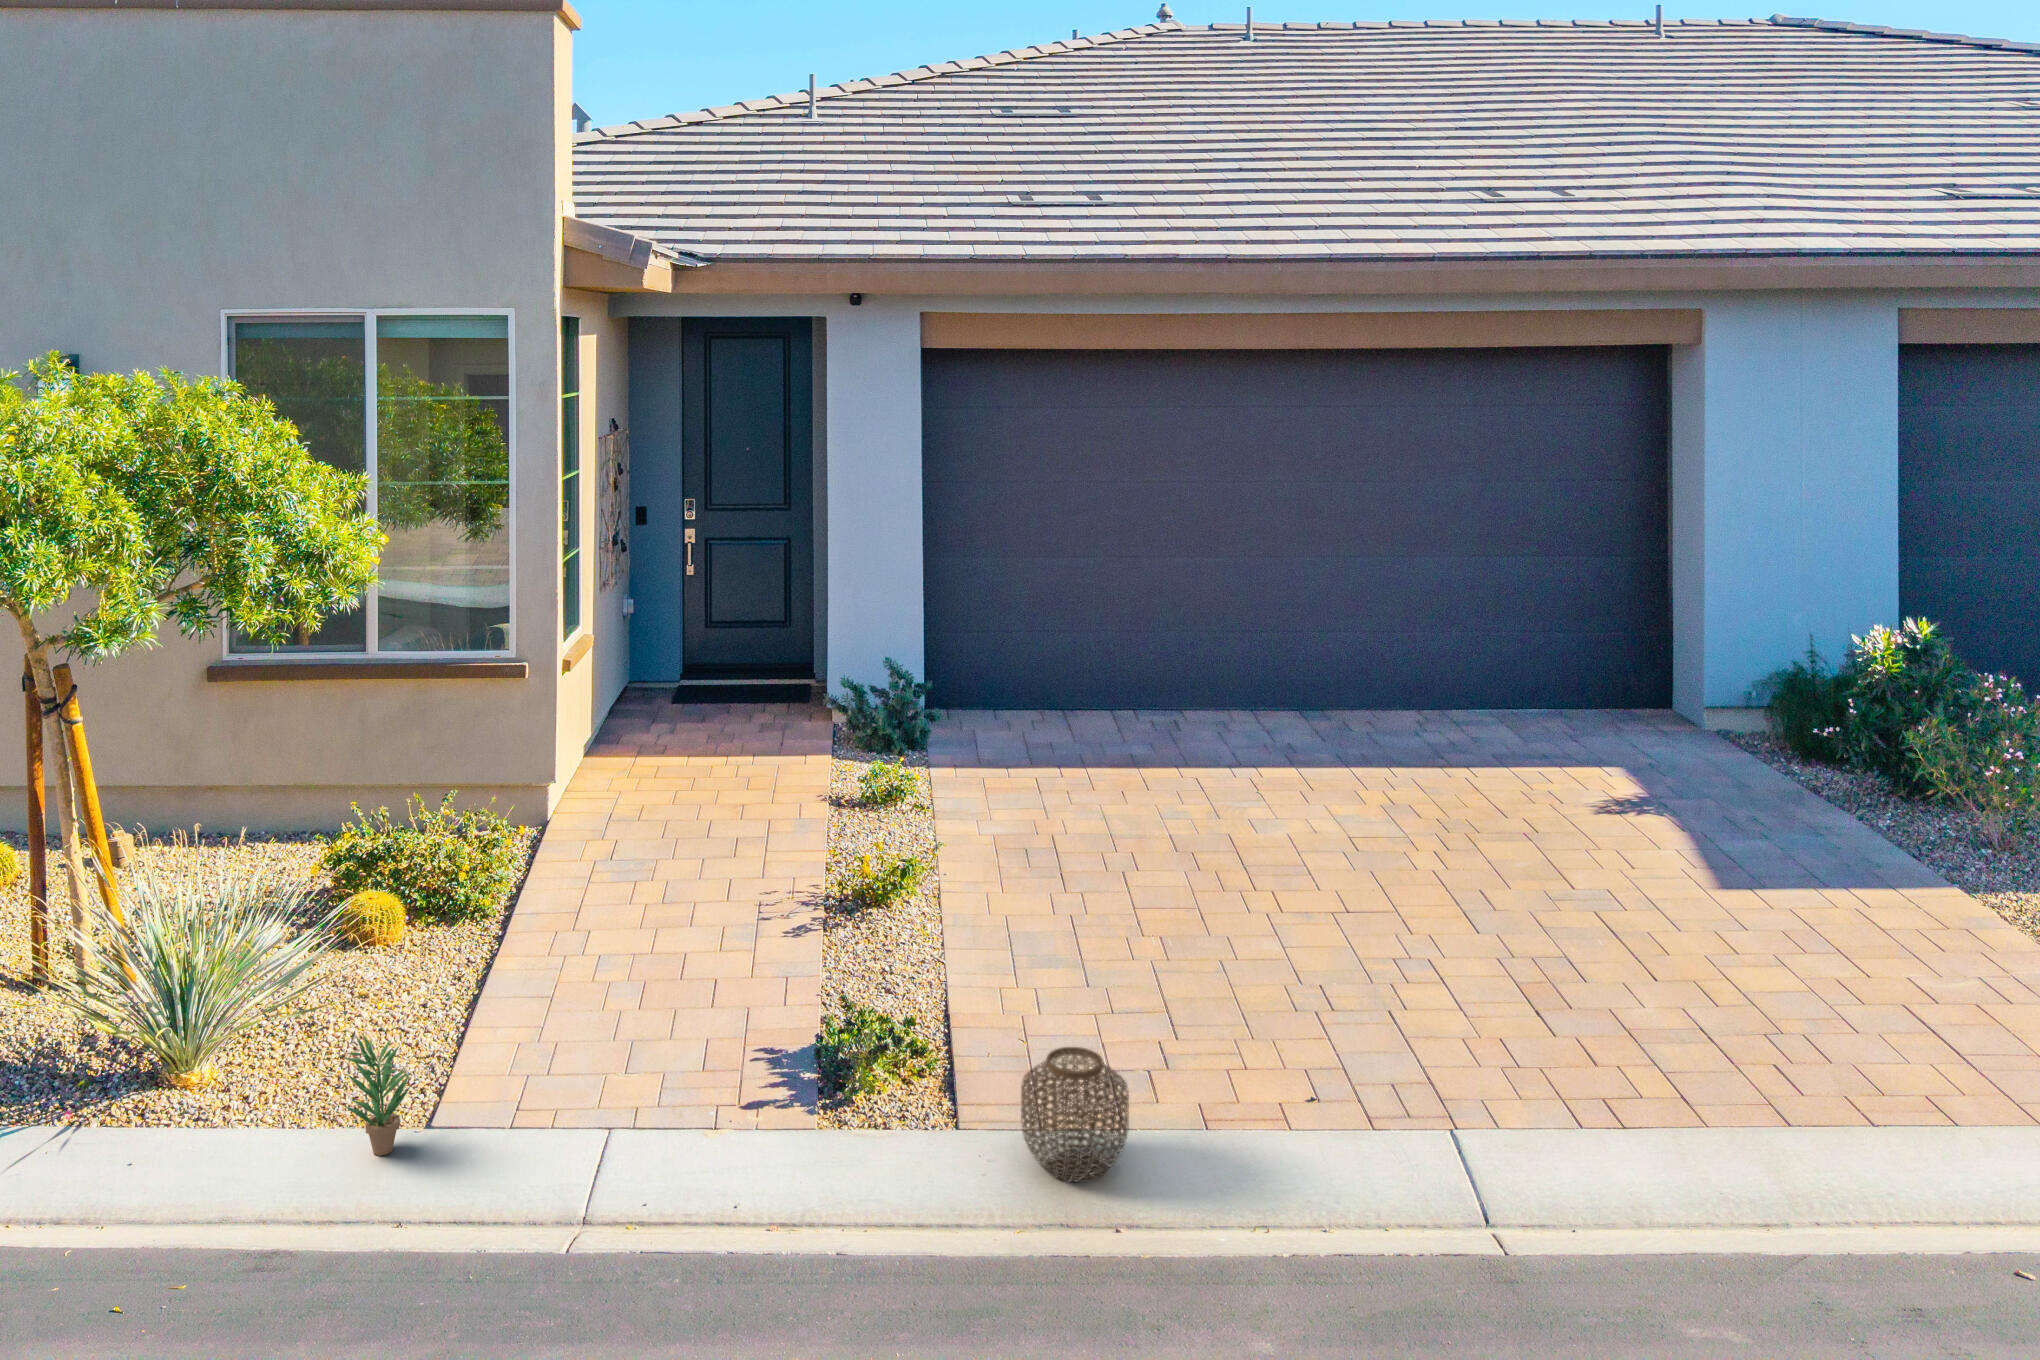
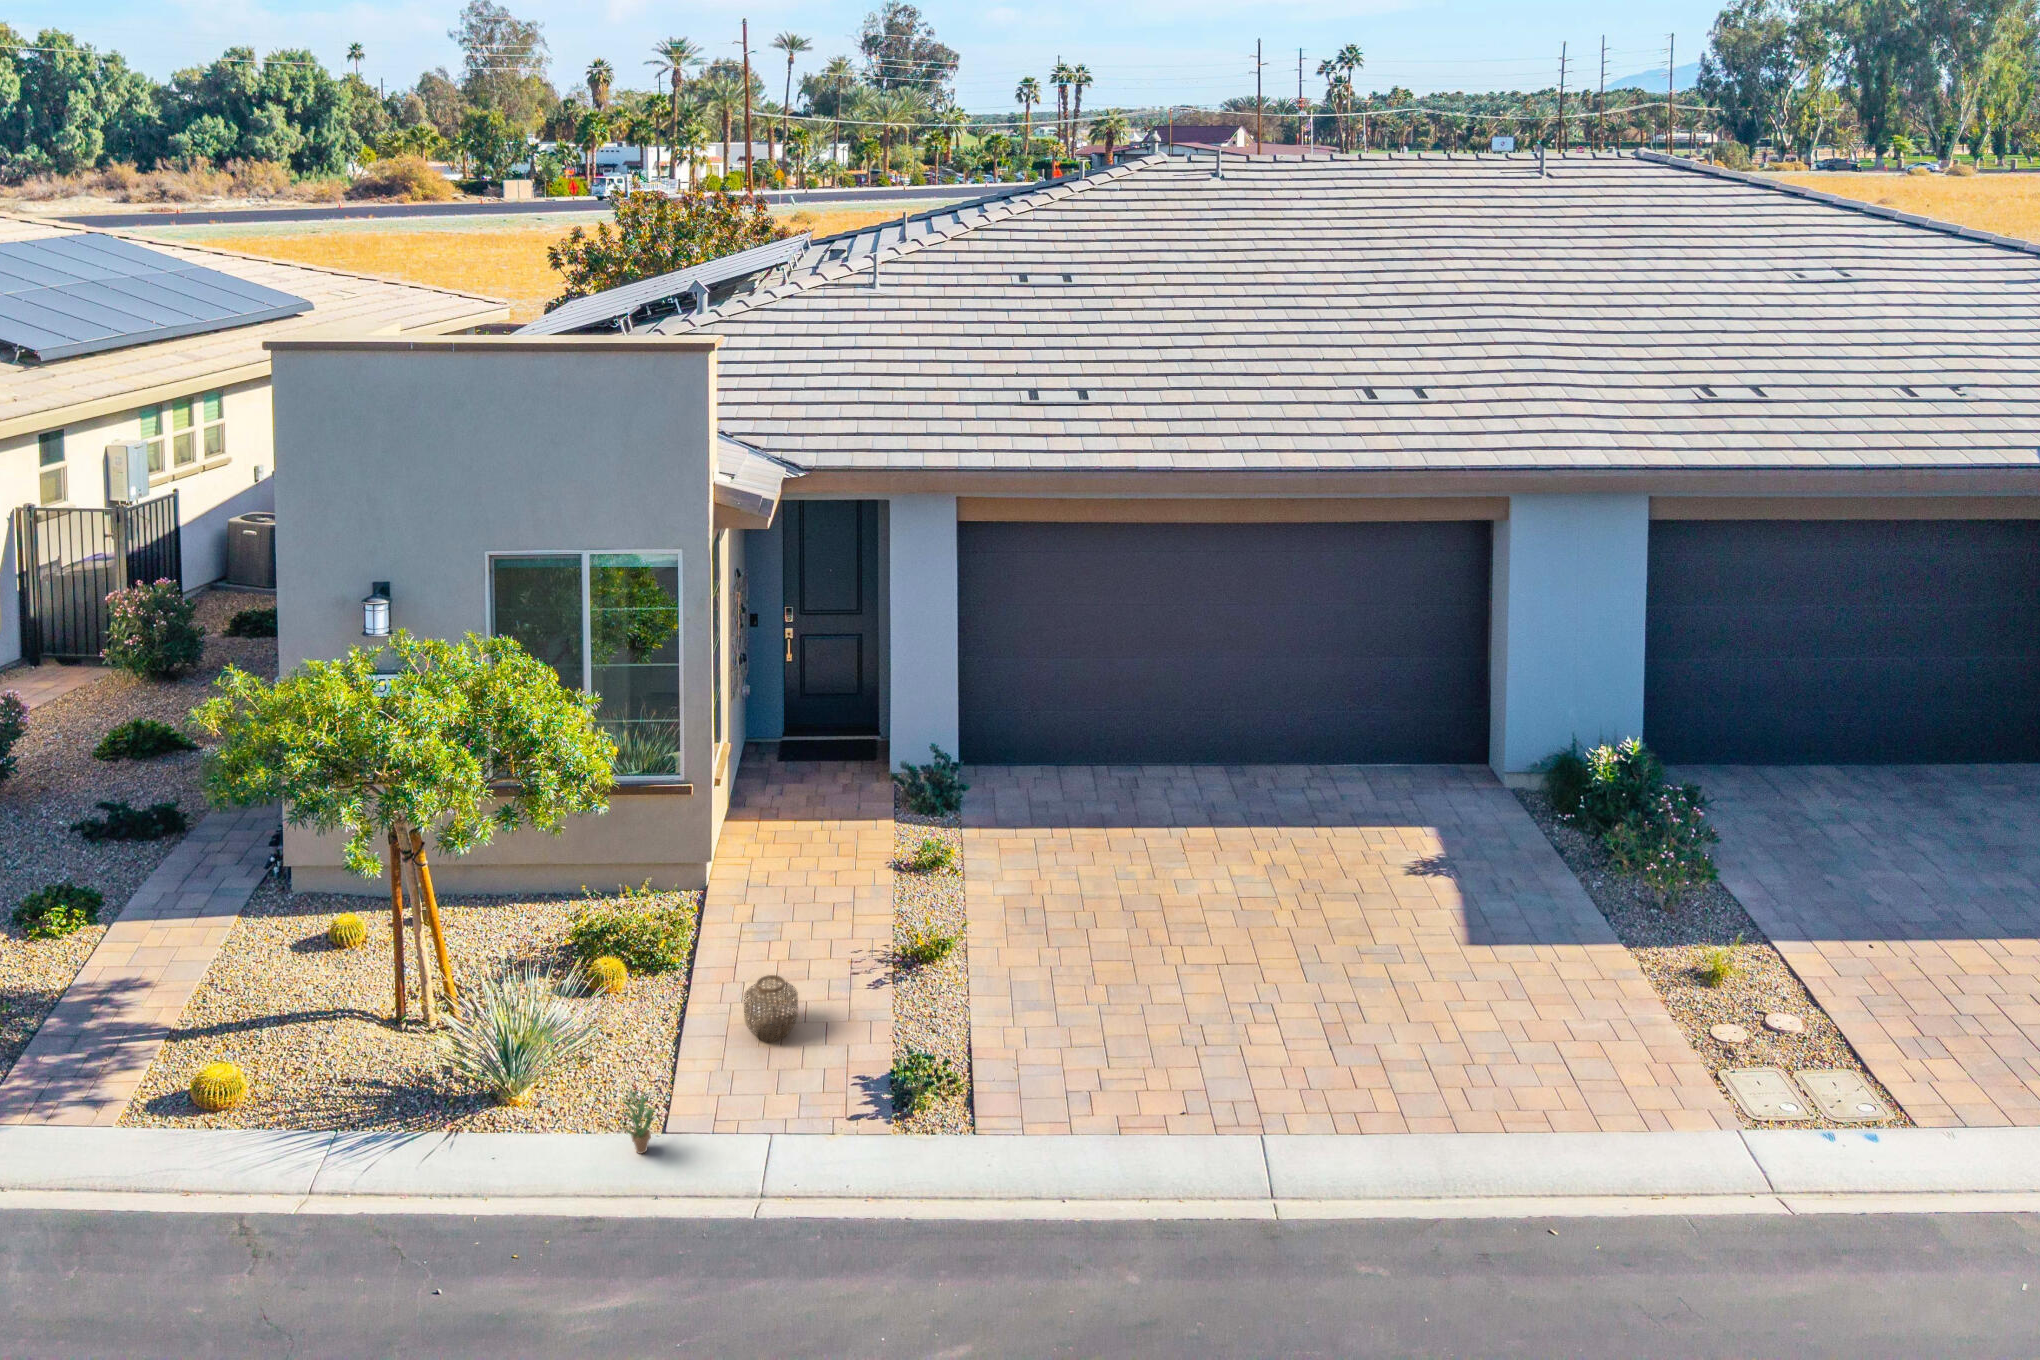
woven basket: present [1021,1047,1129,1182] -> present [744,975,798,1042]

